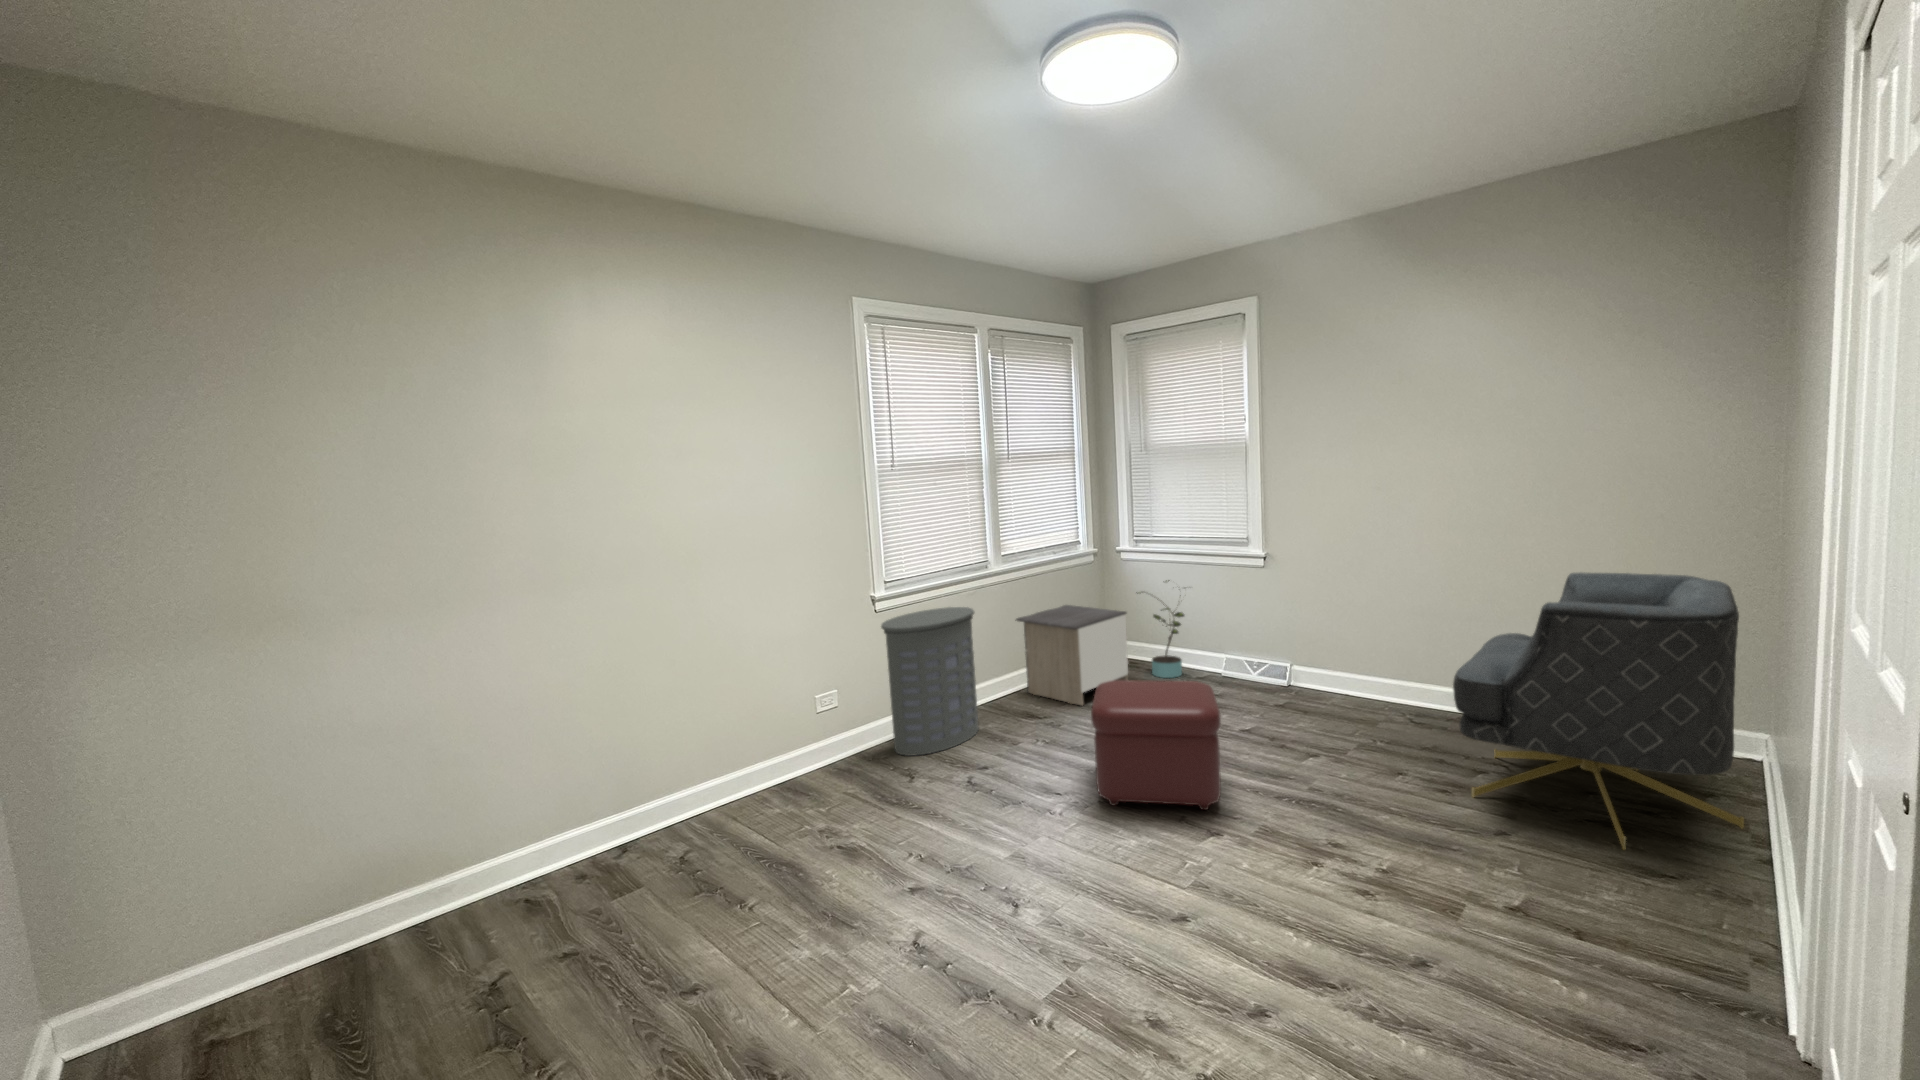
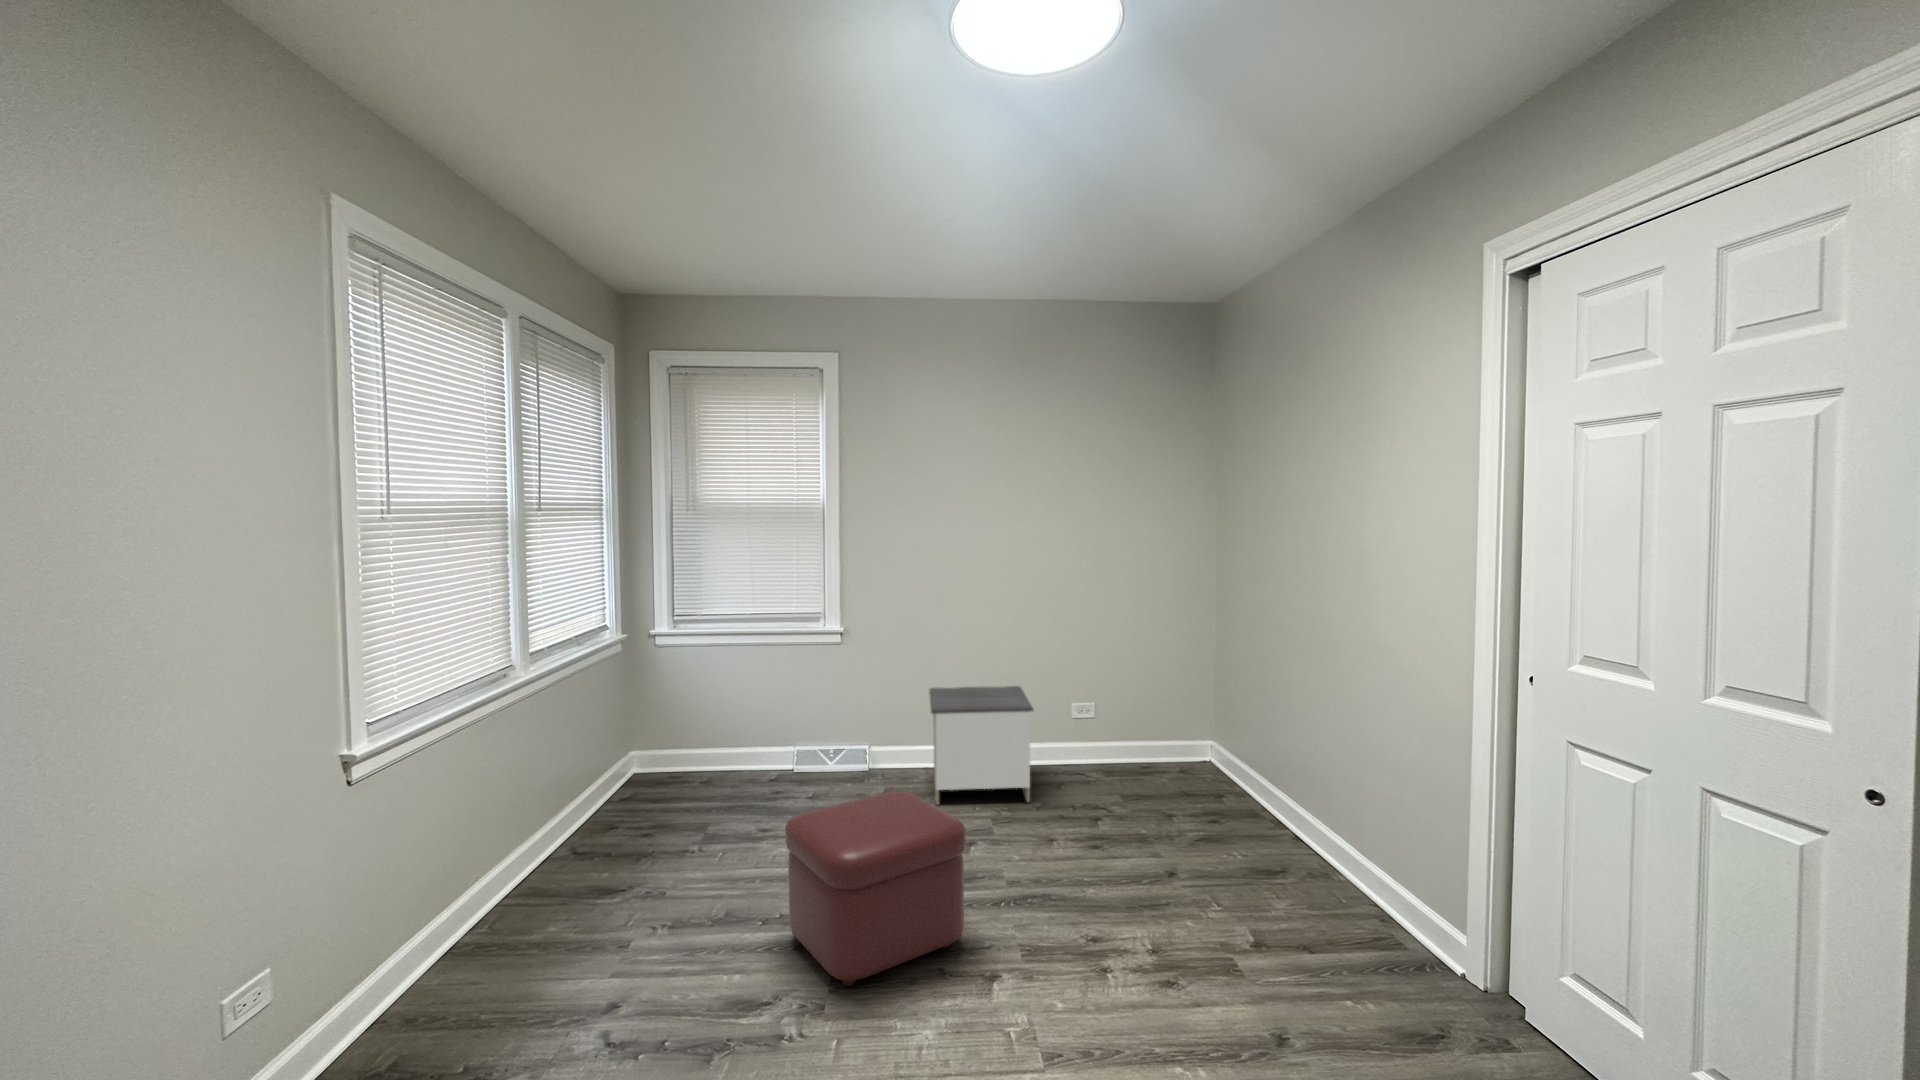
armchair: present [1453,572,1744,849] -> none [1075,631,1275,857]
potted plant: present [1152,580,1184,678] -> none [691,668,761,793]
nightstand: present [1016,605,1128,705] -> present [929,686,1034,805]
laundry hamper: present [881,607,979,756] -> none [380,746,544,1046]

